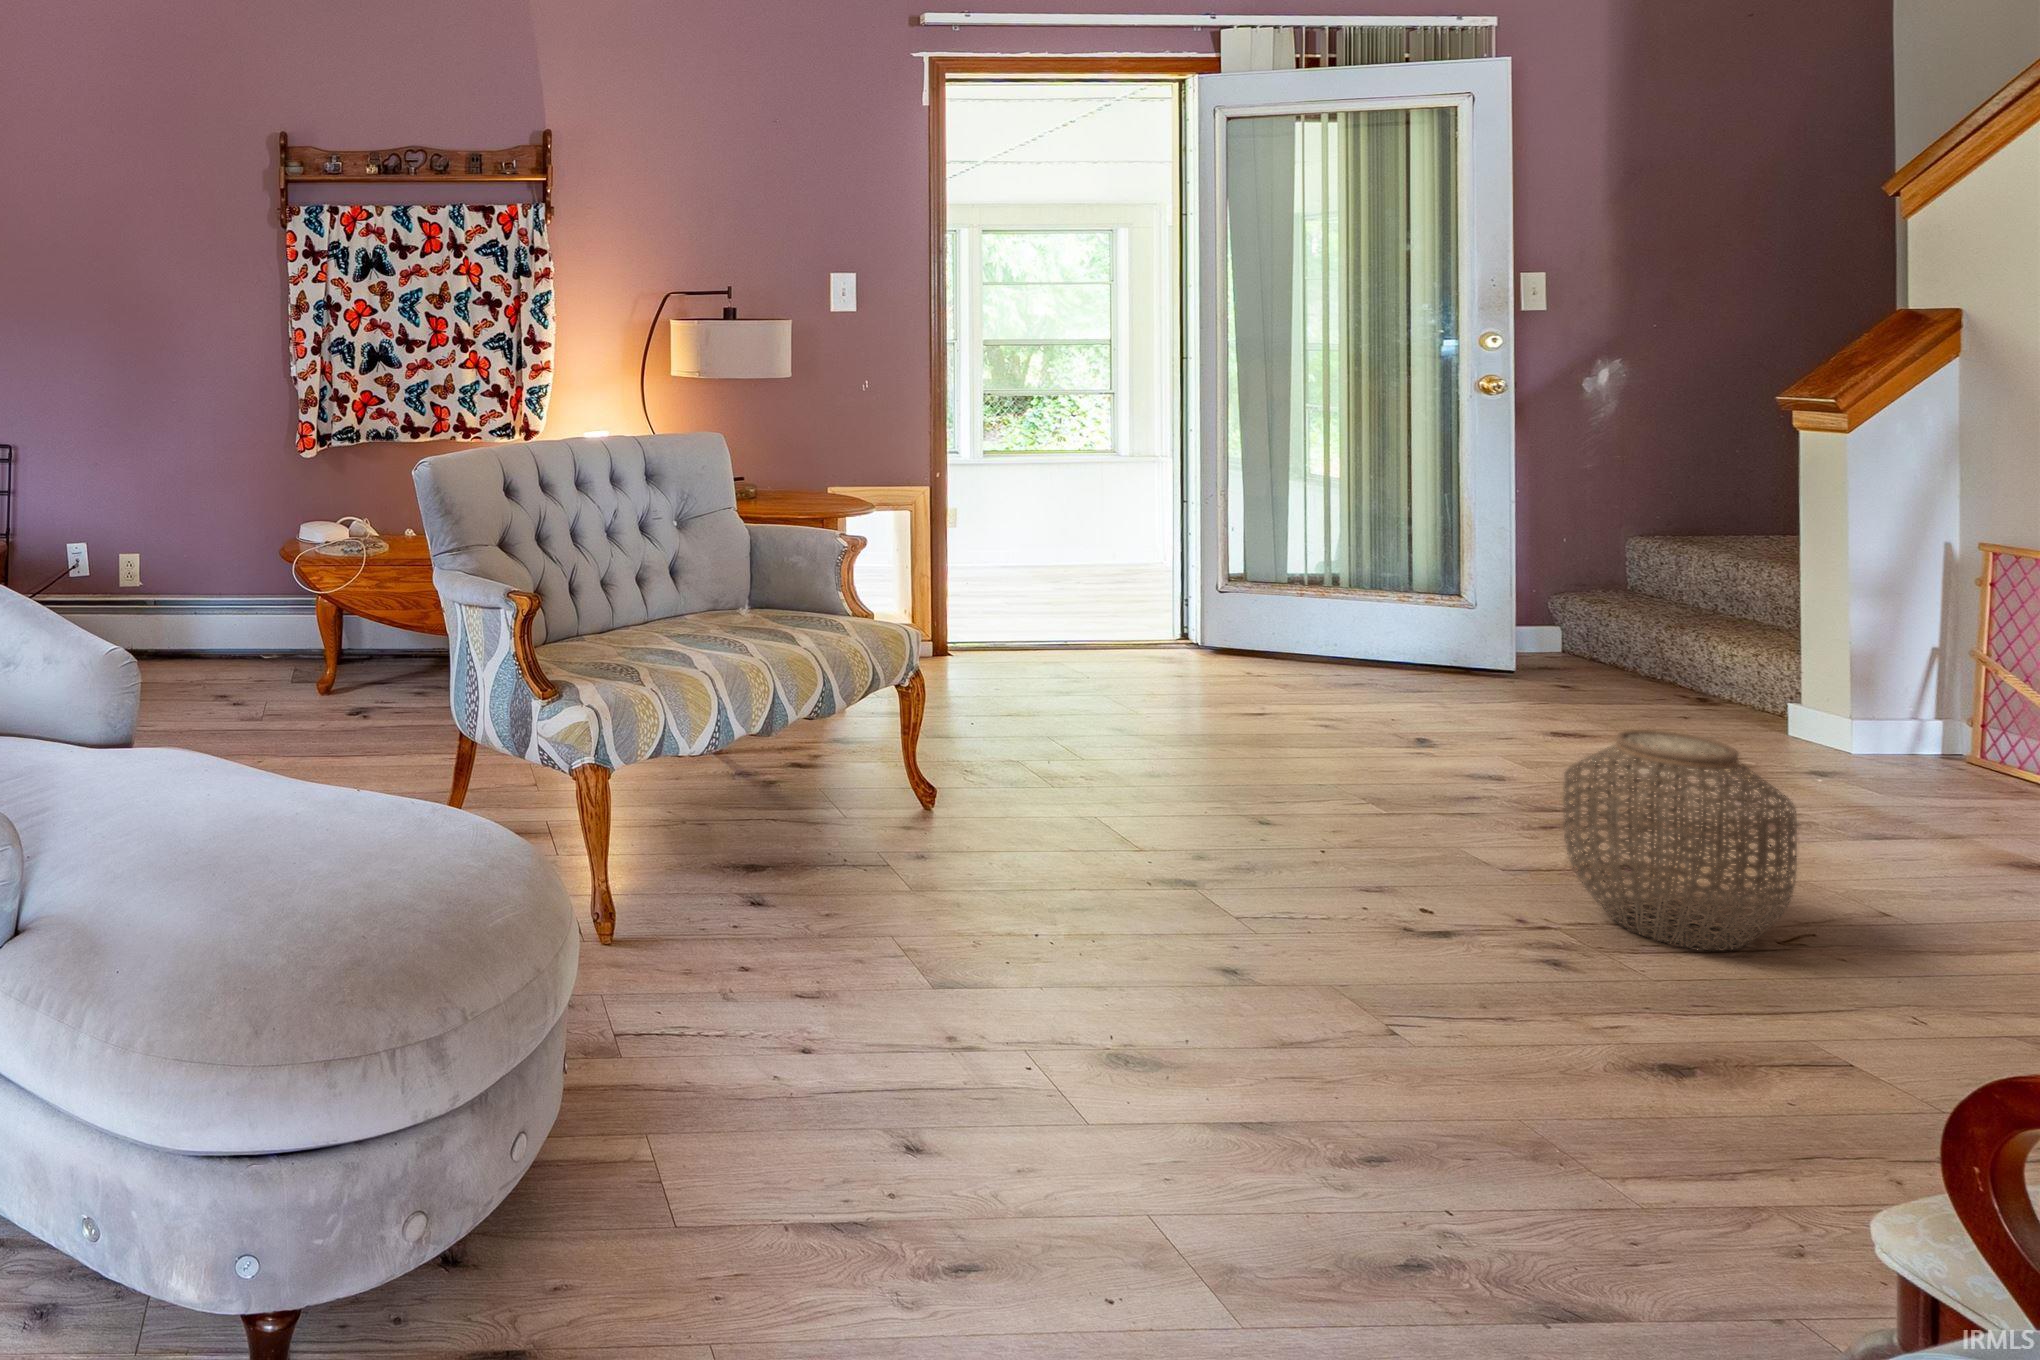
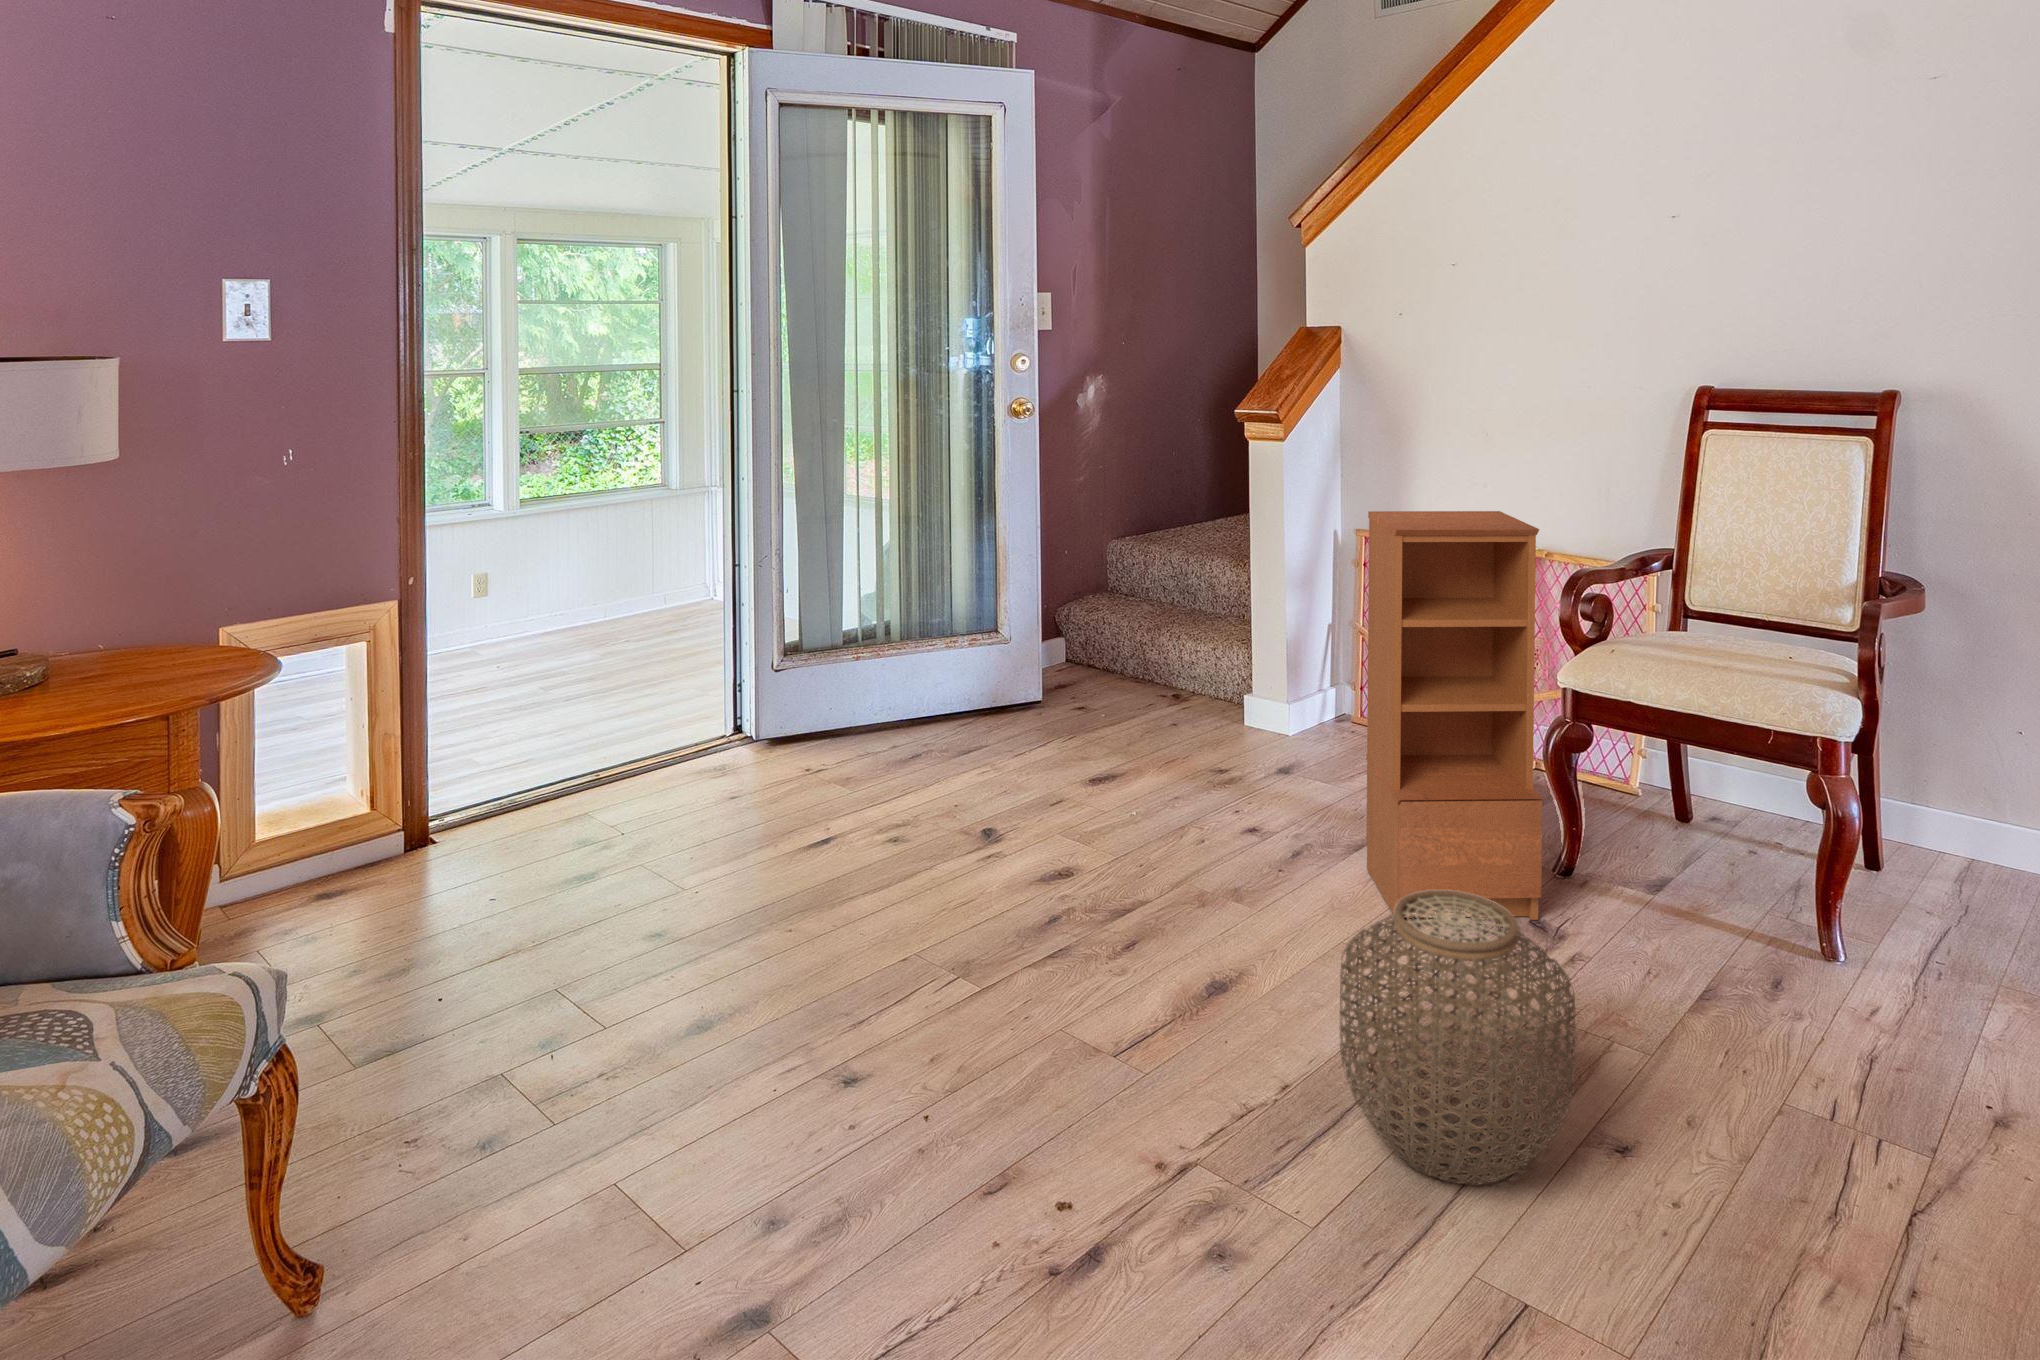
bookcase: none [1779,466,1974,882] -> present [1366,511,1543,920]

